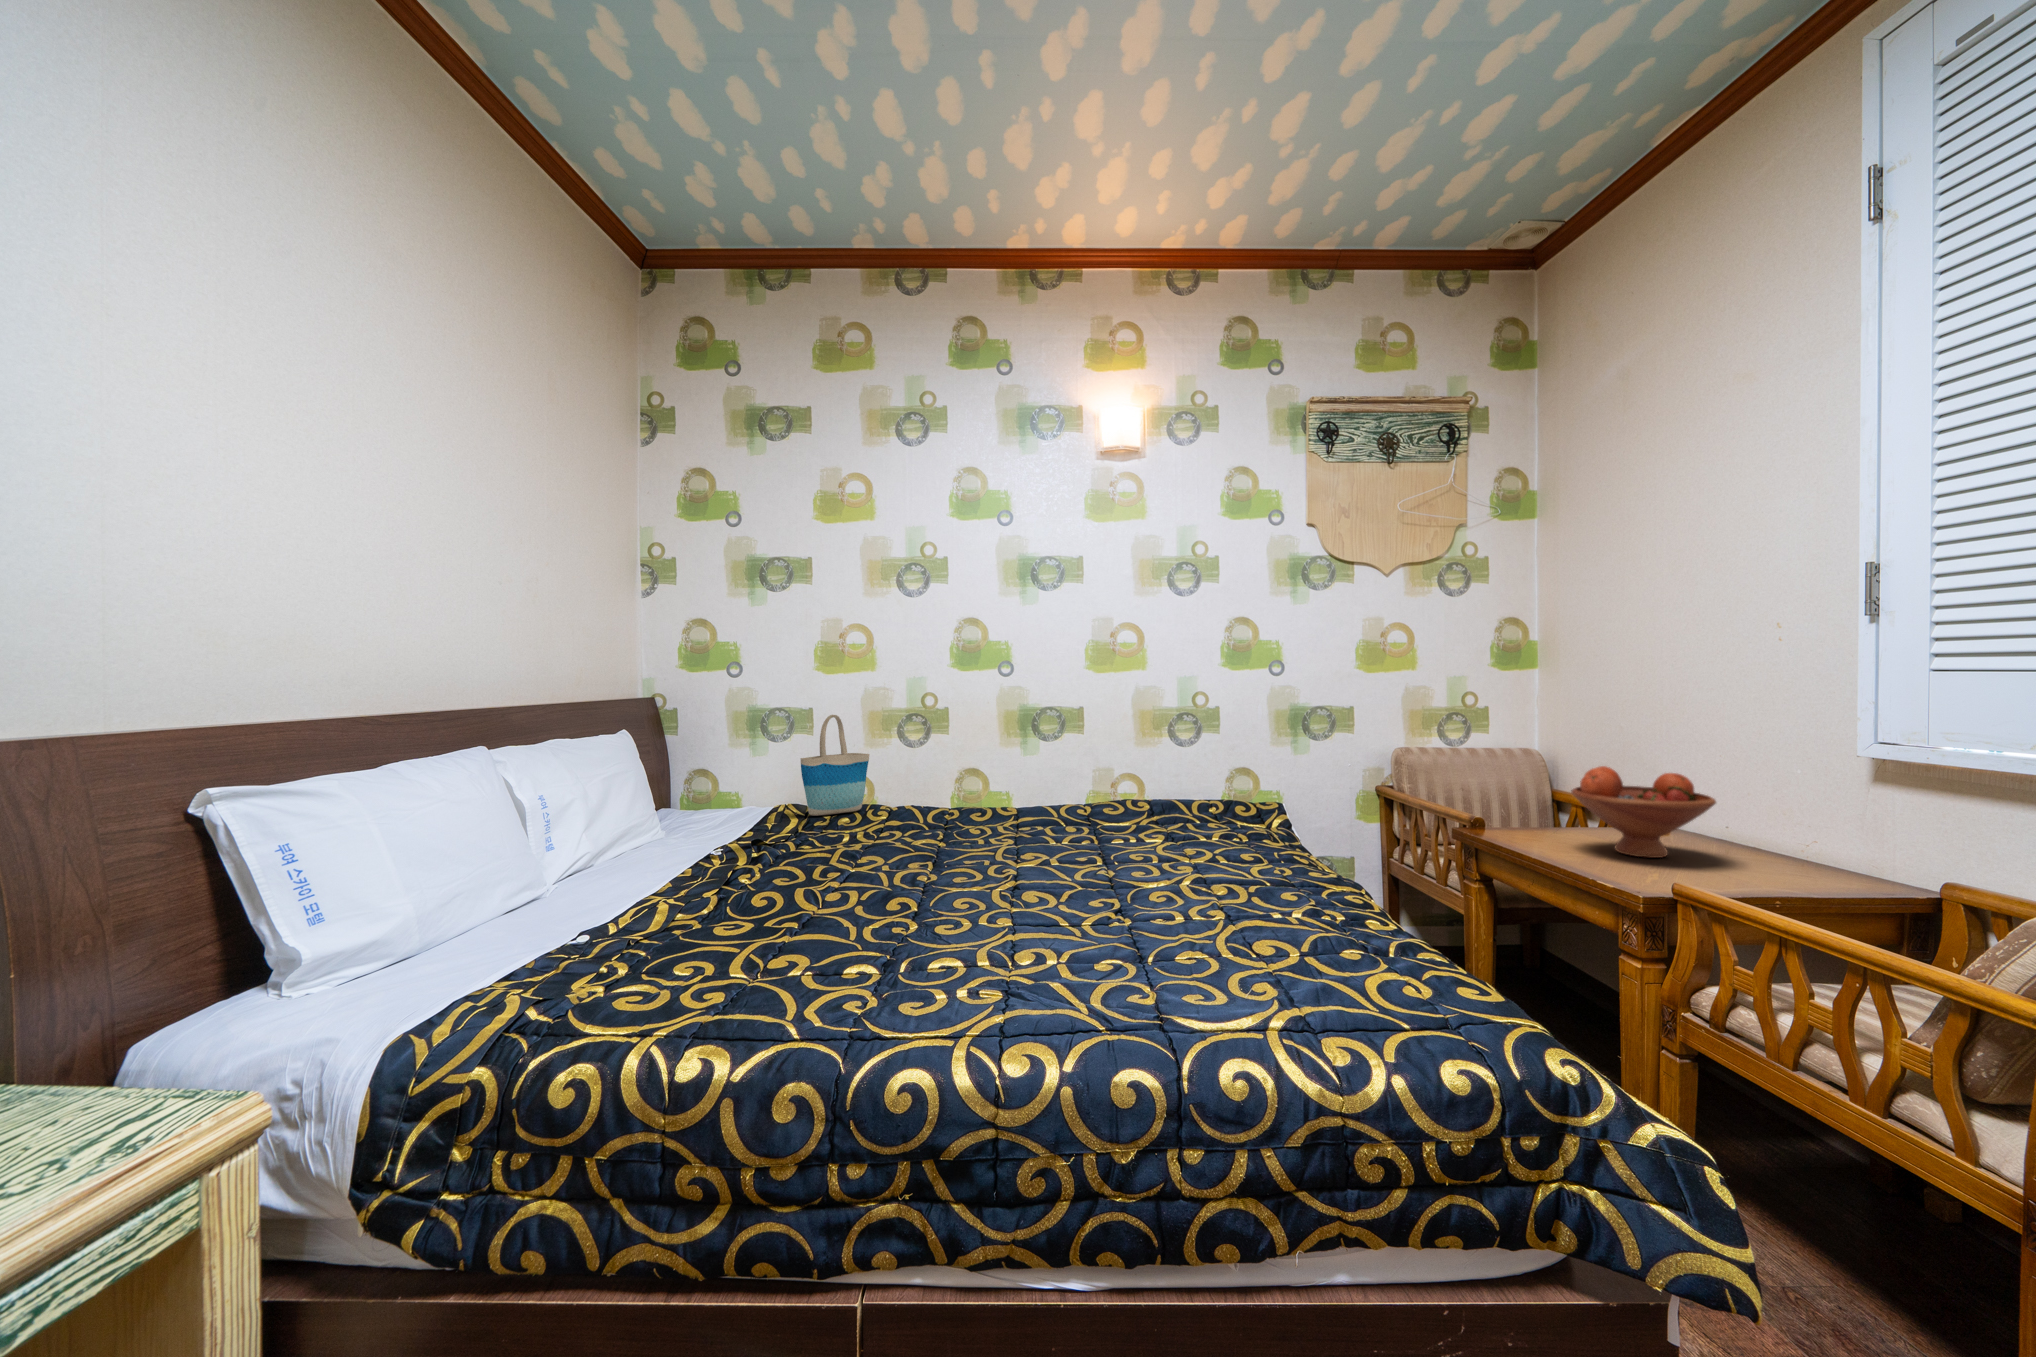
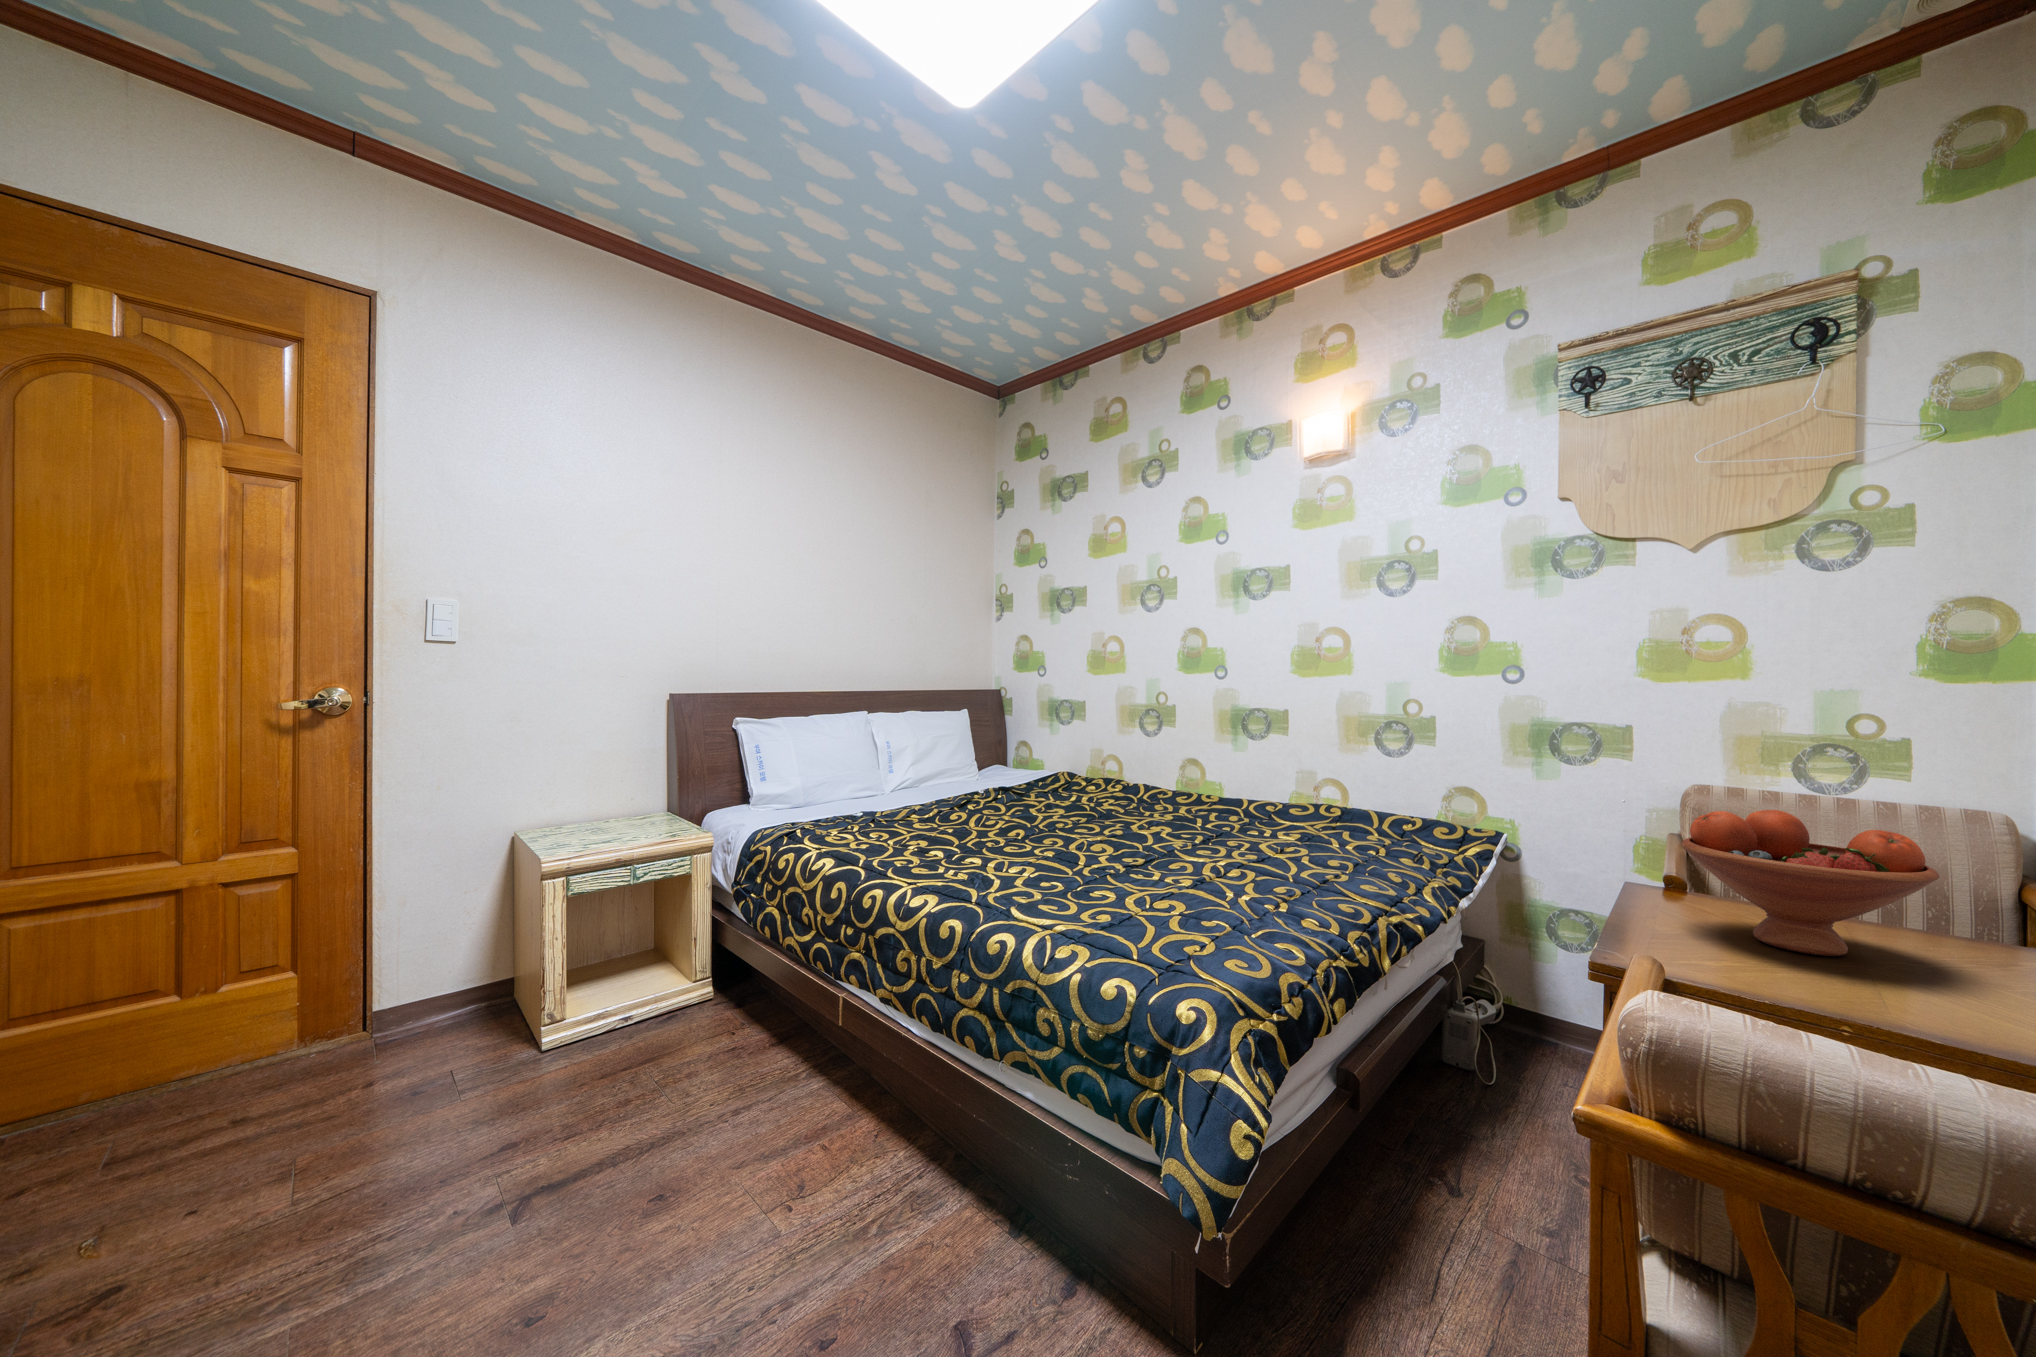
tote bag: present [801,715,869,816] -> none [1042,703,1097,779]

